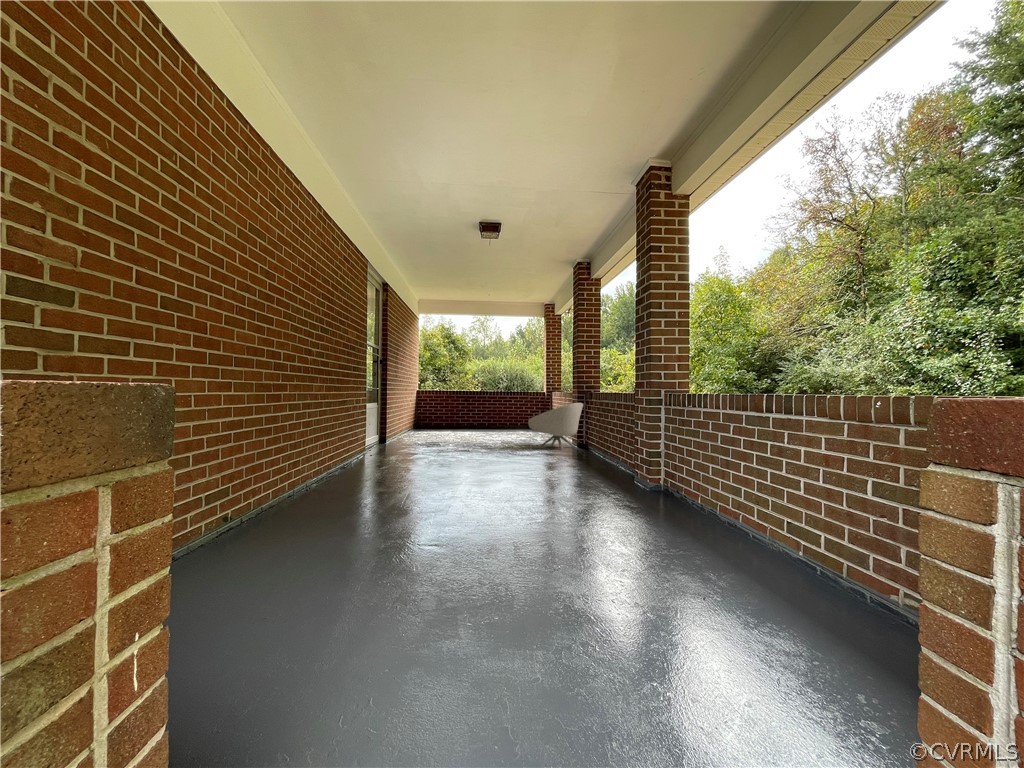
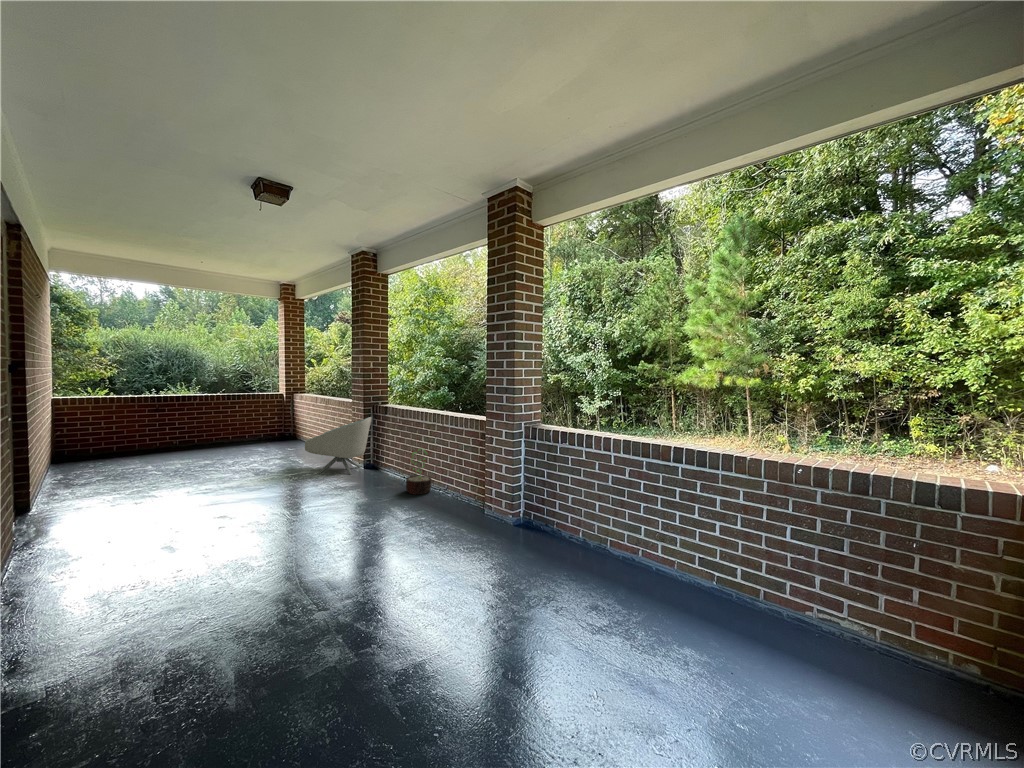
decorative plant: none [586,423,610,465] -> present [406,448,432,495]

